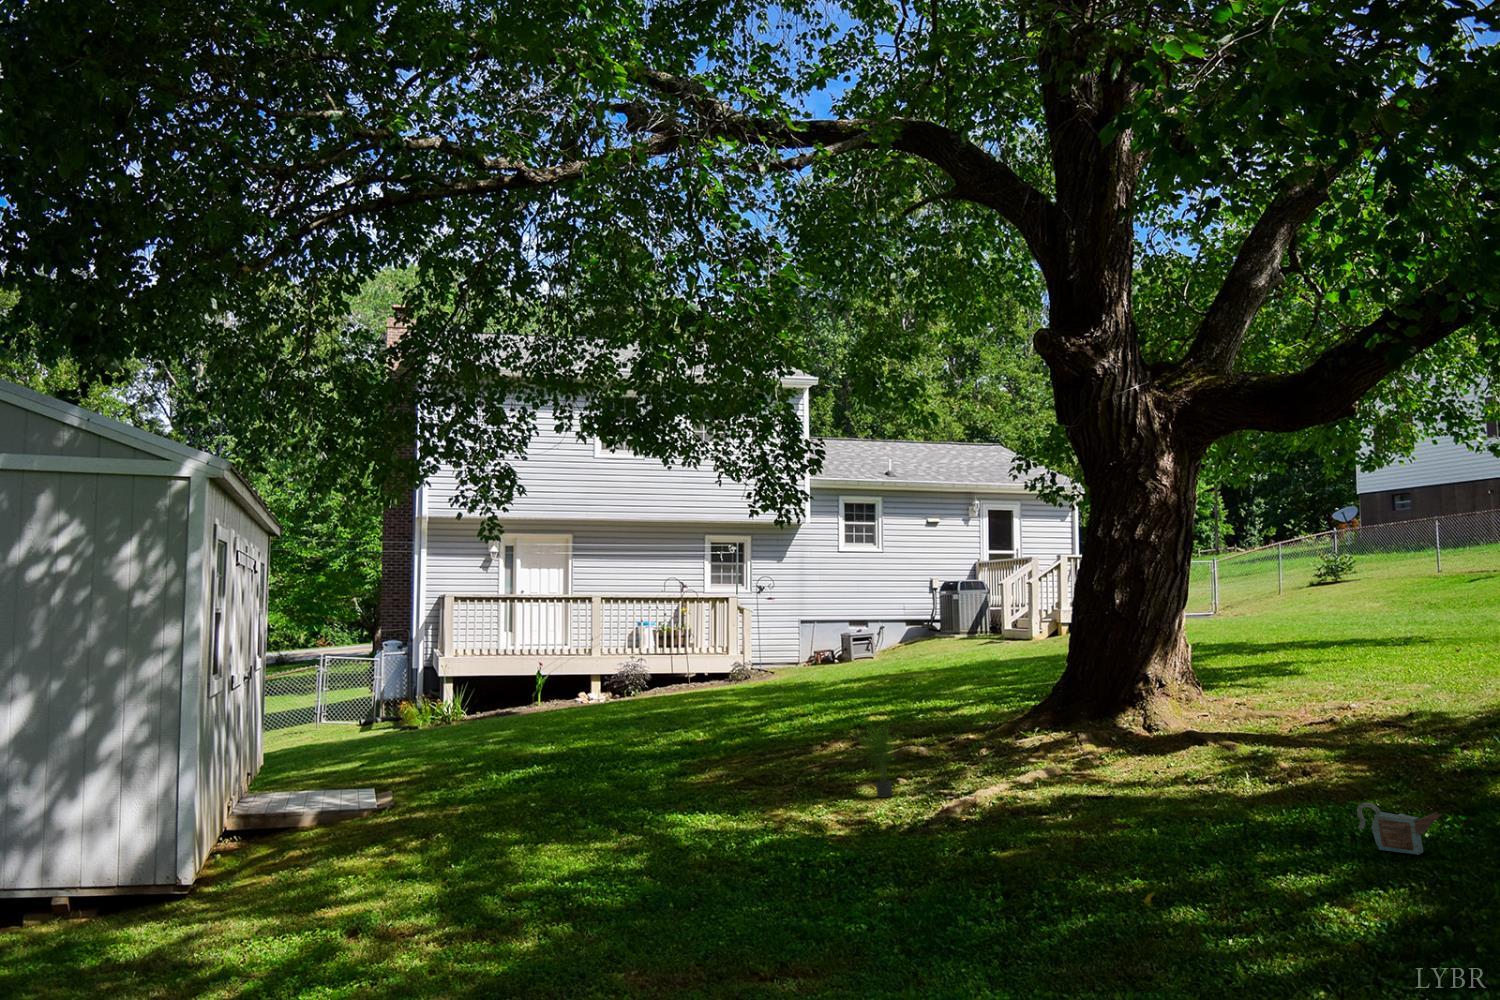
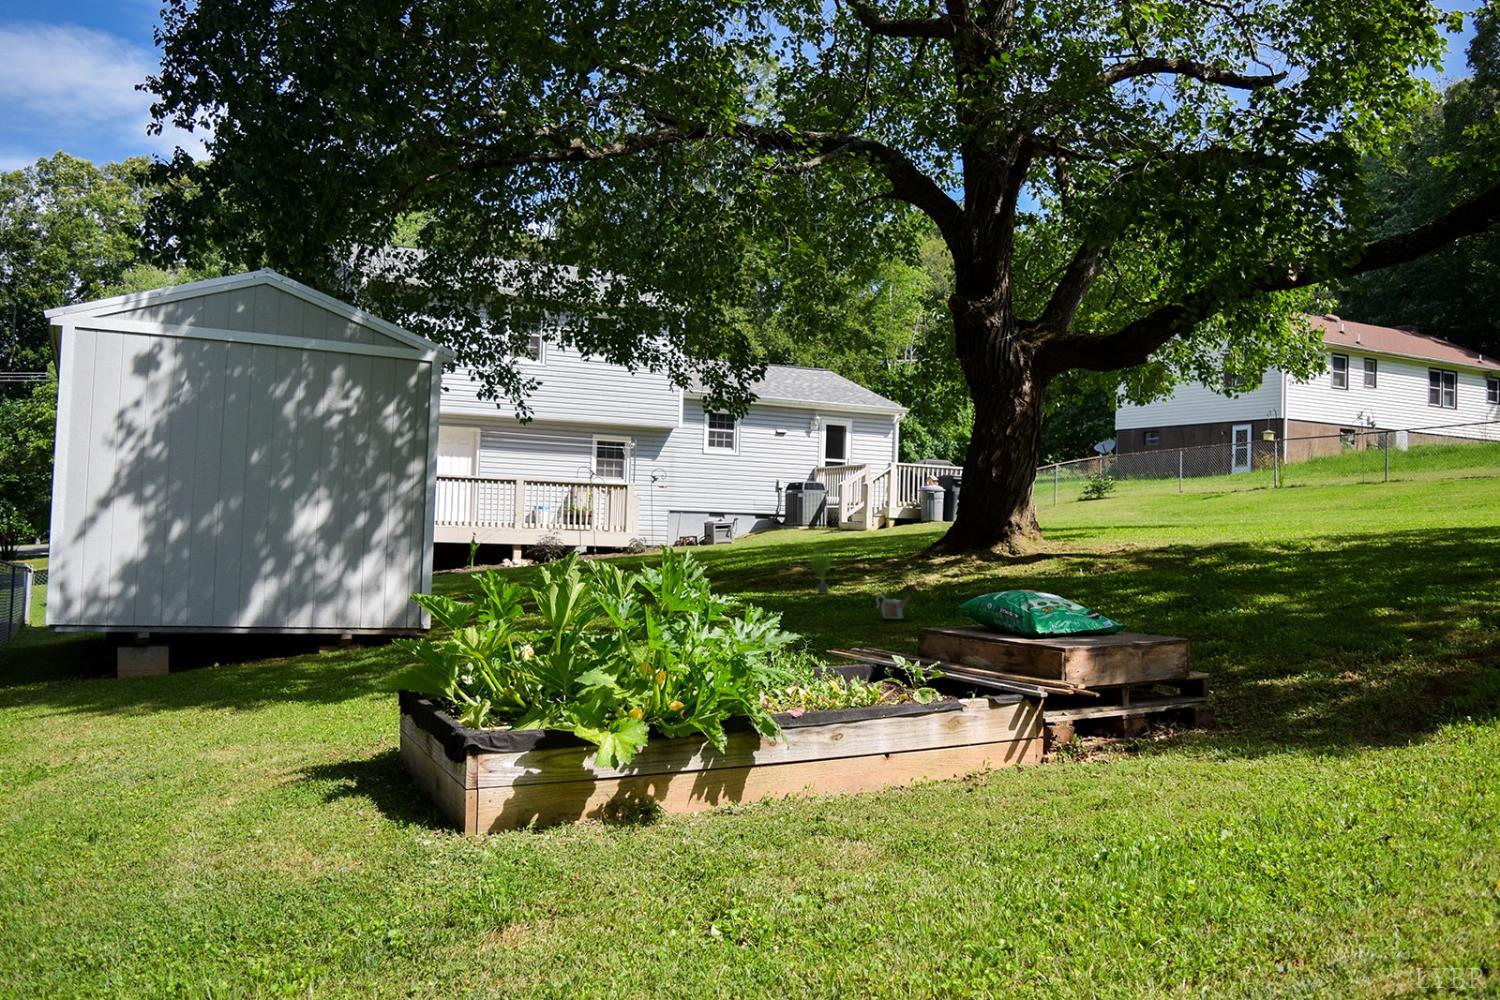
watering can: present [1357,803,1442,855] -> present [876,595,909,619]

